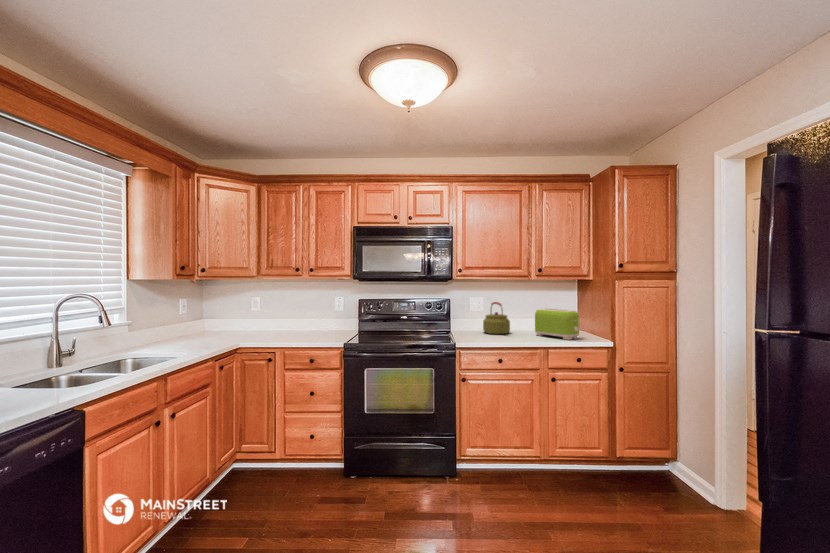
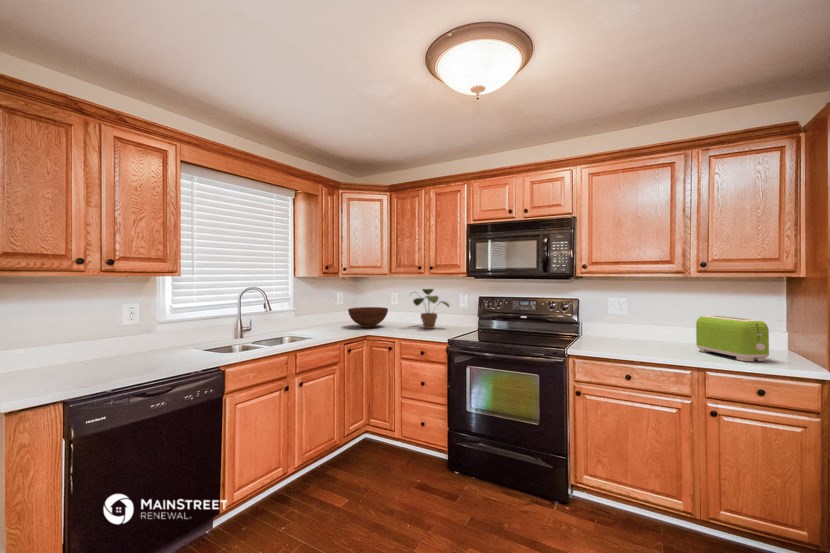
potted plant: none [283,291,328,335] -> present [412,289,449,329]
kettle: present [483,302,510,334] -> none [622,304,661,345]
fruit bowl: none [203,314,254,339] -> present [348,307,388,328]

